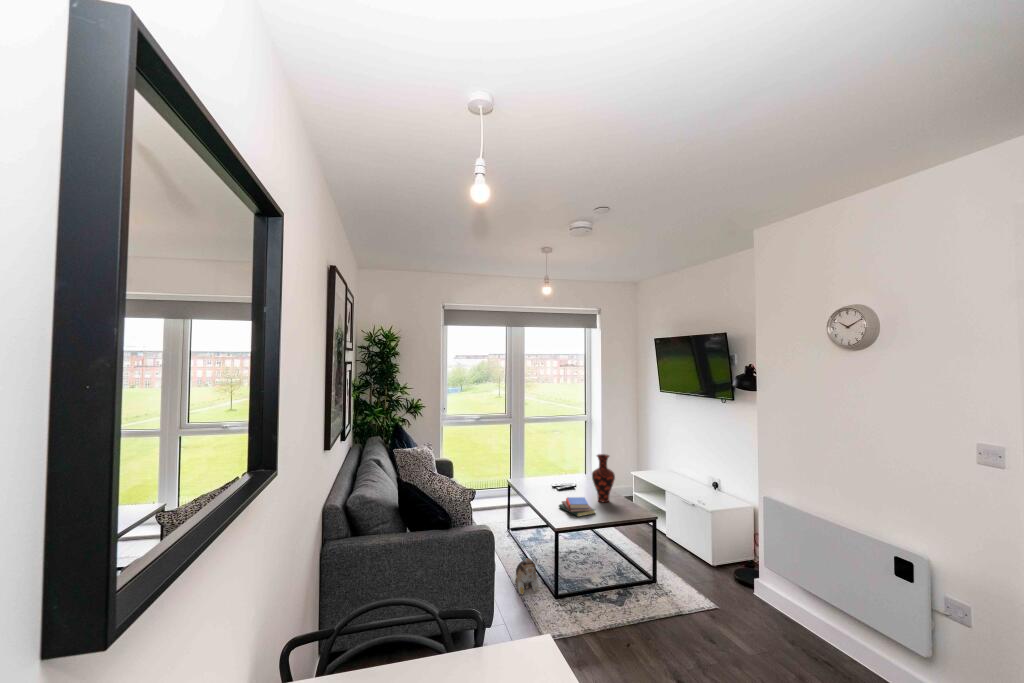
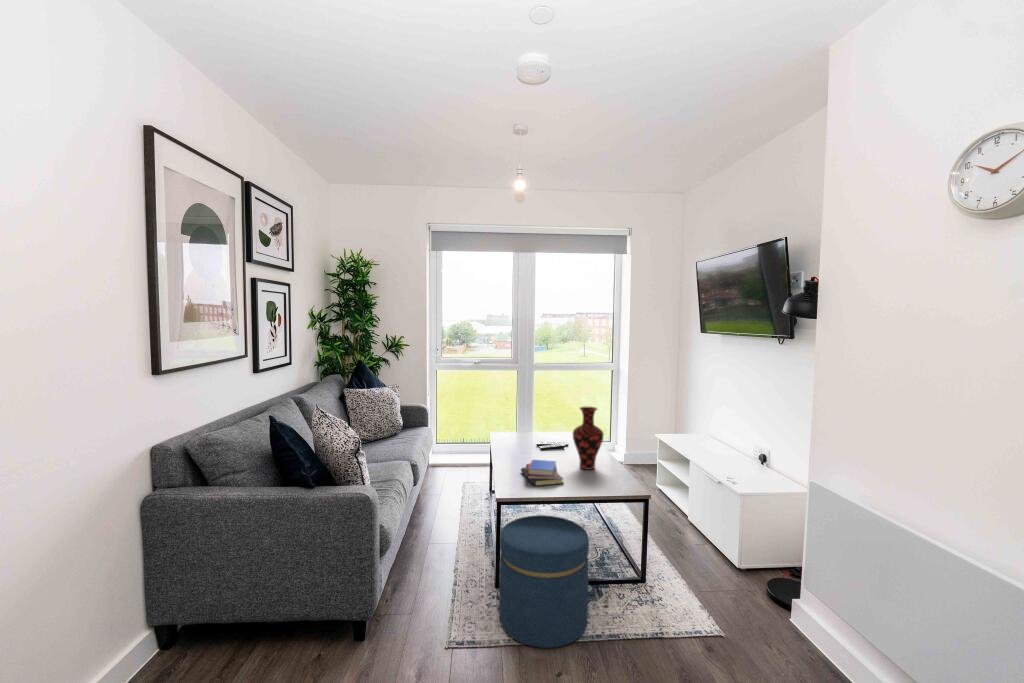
ottoman: none [567,538,632,631] -> present [499,515,589,648]
plush toy: present [515,558,538,594] -> none [449,533,483,578]

